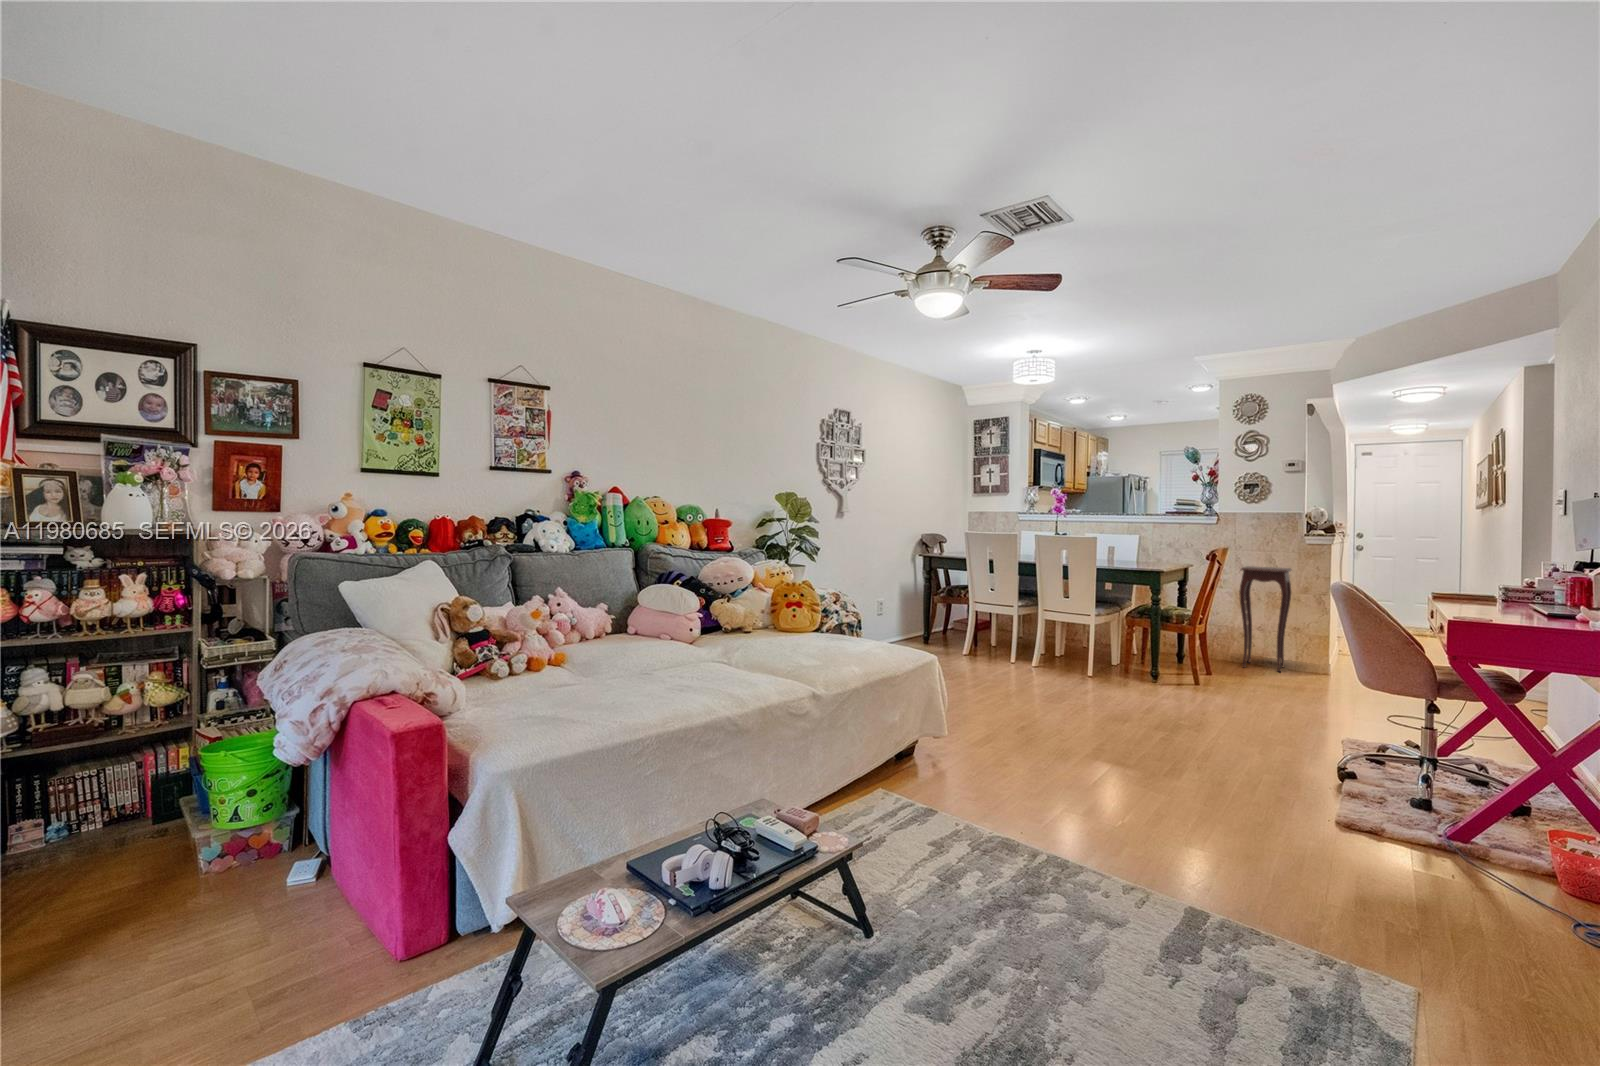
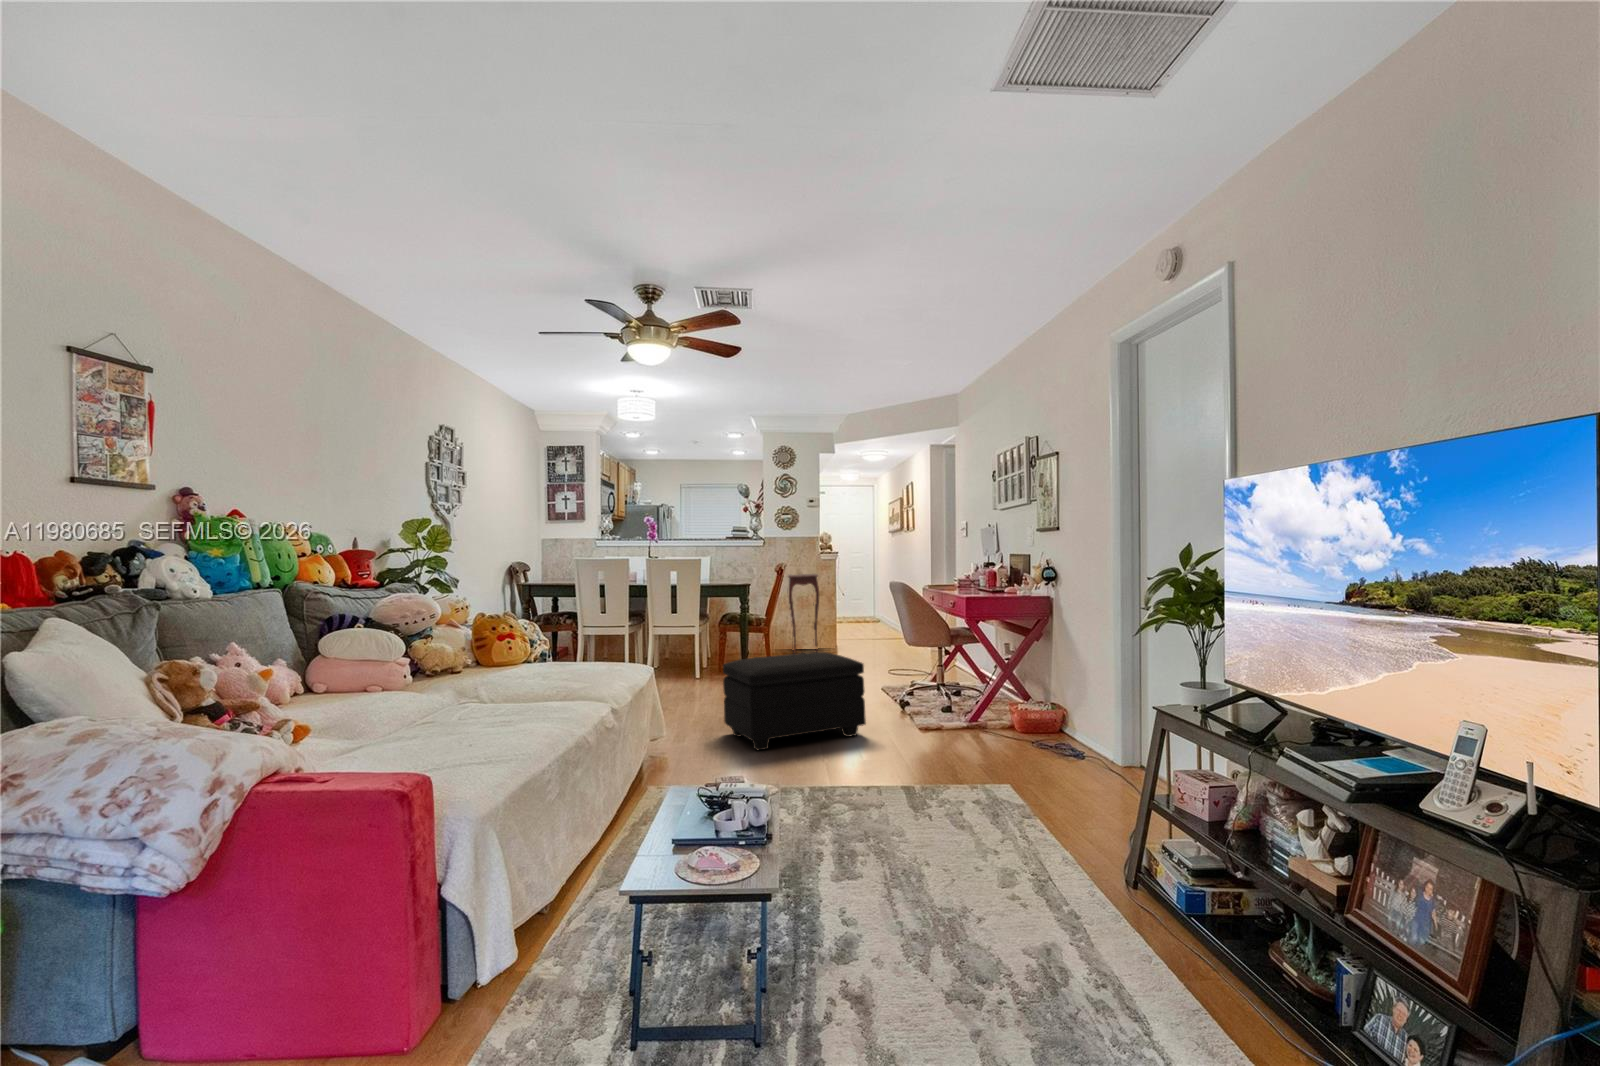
footstool: none [1013,666,1190,798] -> present [723,652,866,750]

